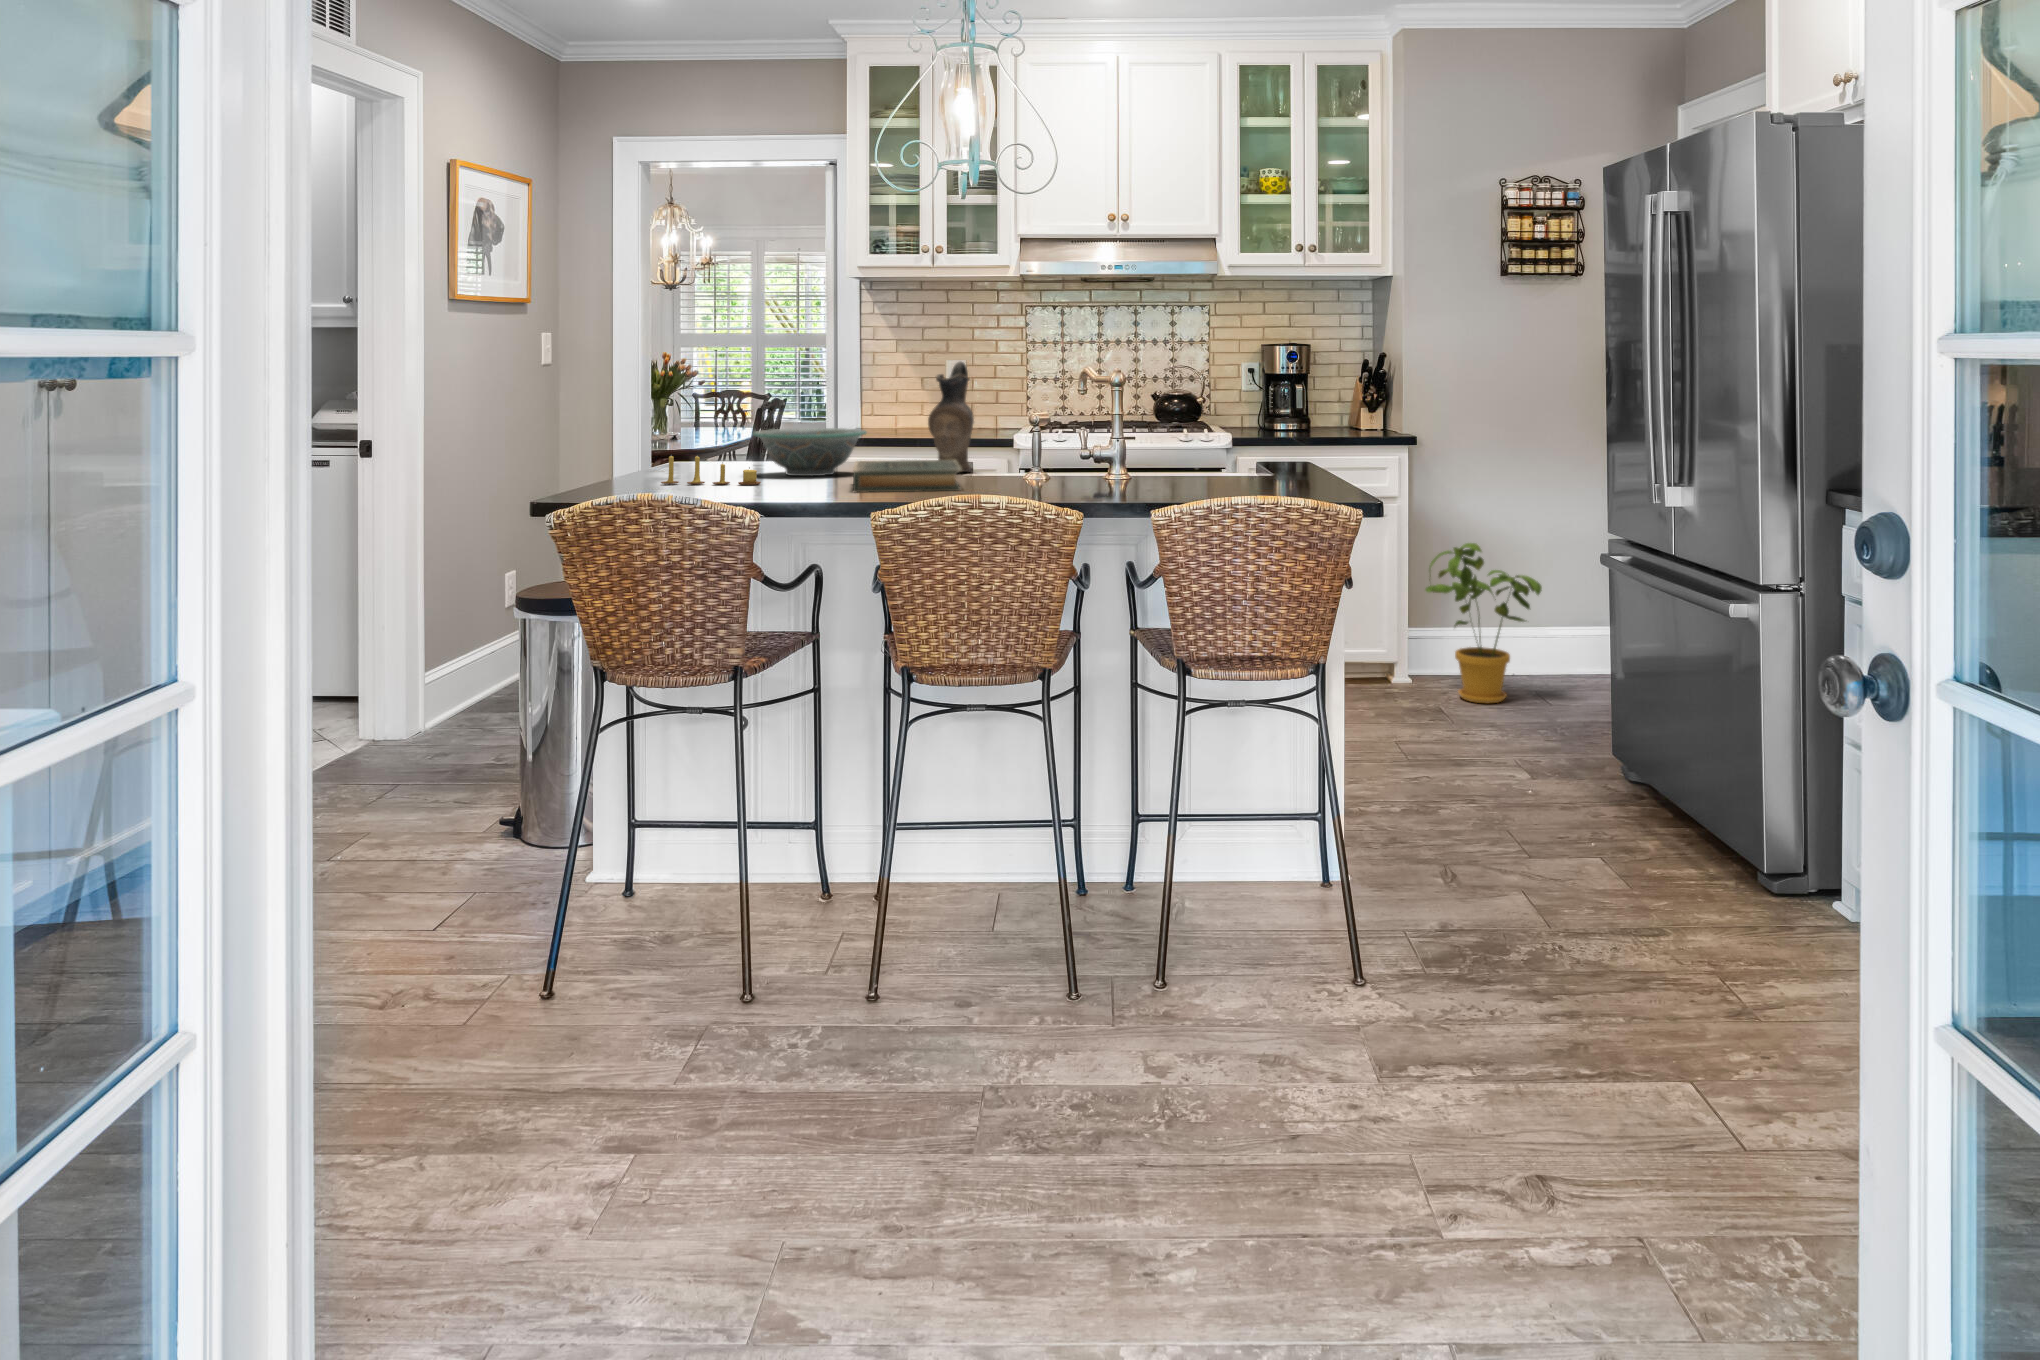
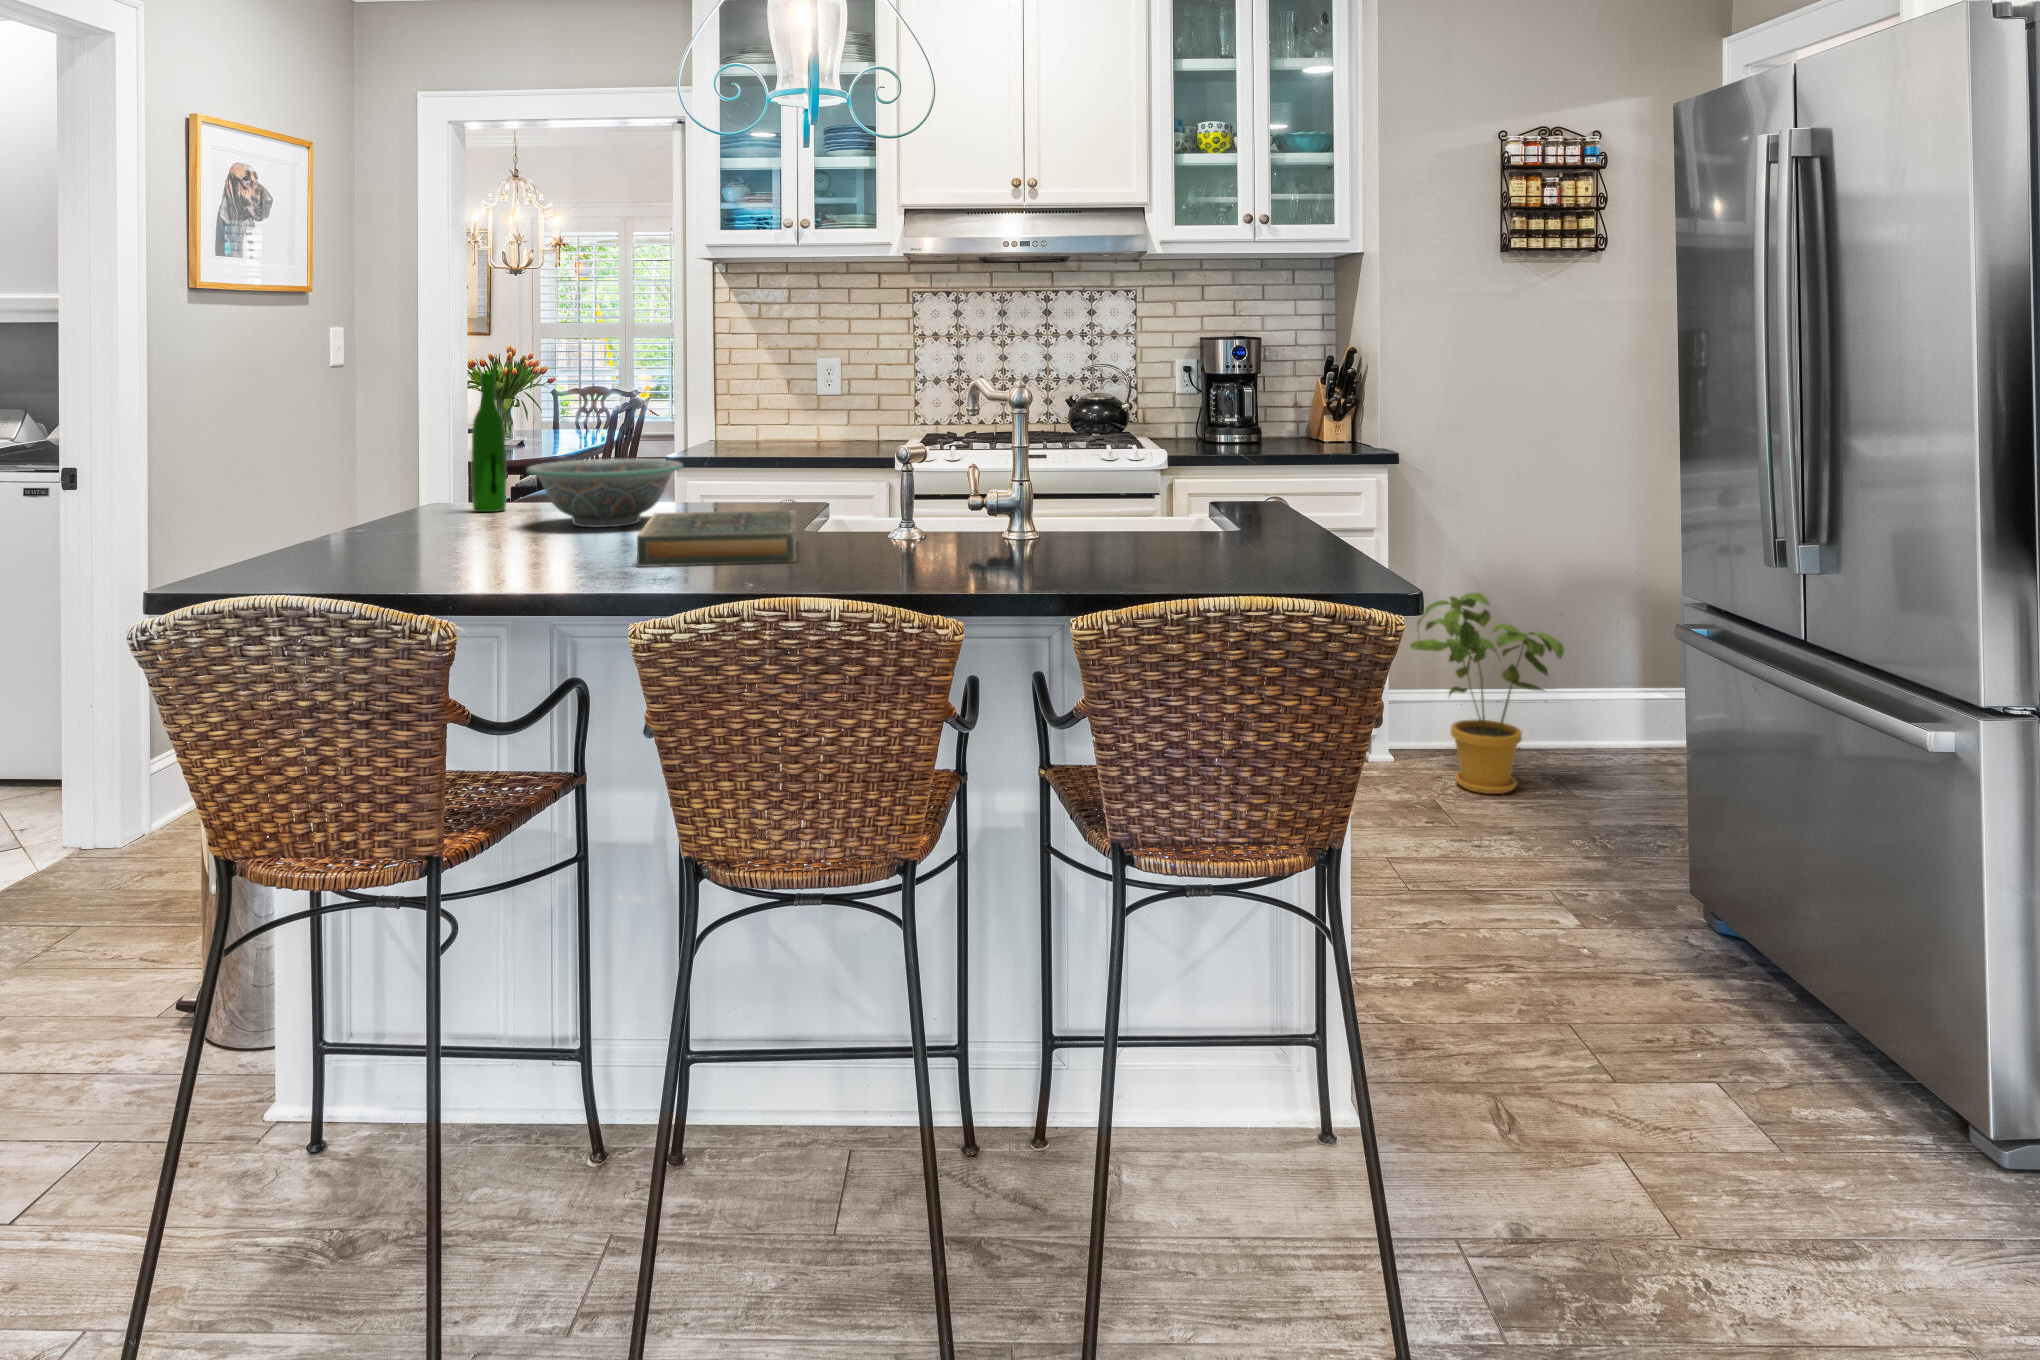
ceramic pitcher: present [928,361,974,472] -> none [765,369,828,520]
wine bottle: none [701,364,726,470] -> present [472,372,506,512]
candle: present [661,455,761,485] -> none [383,502,522,548]

